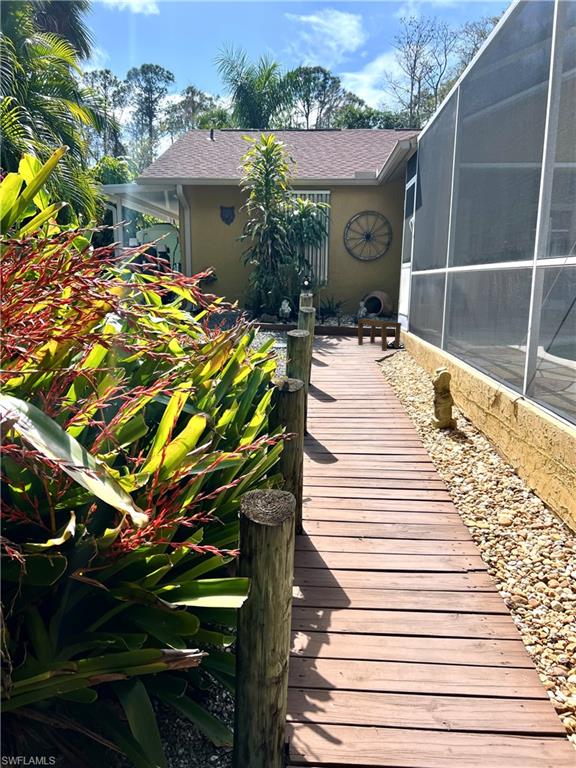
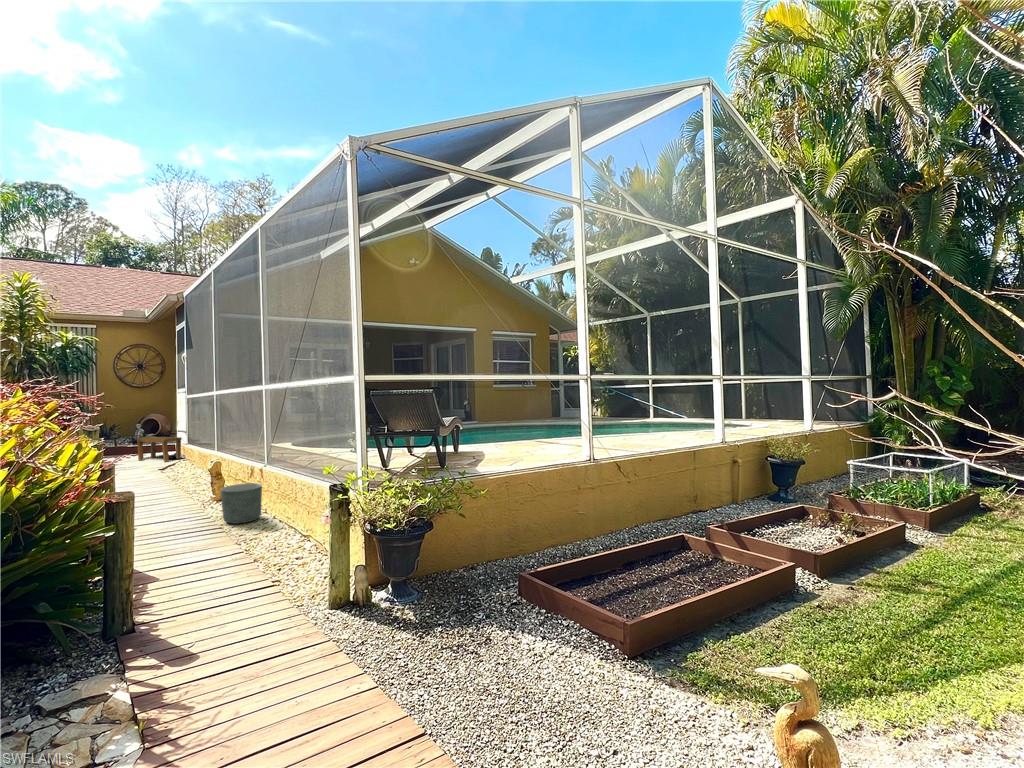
planter: none [449,420,515,491] -> present [221,483,262,524]

